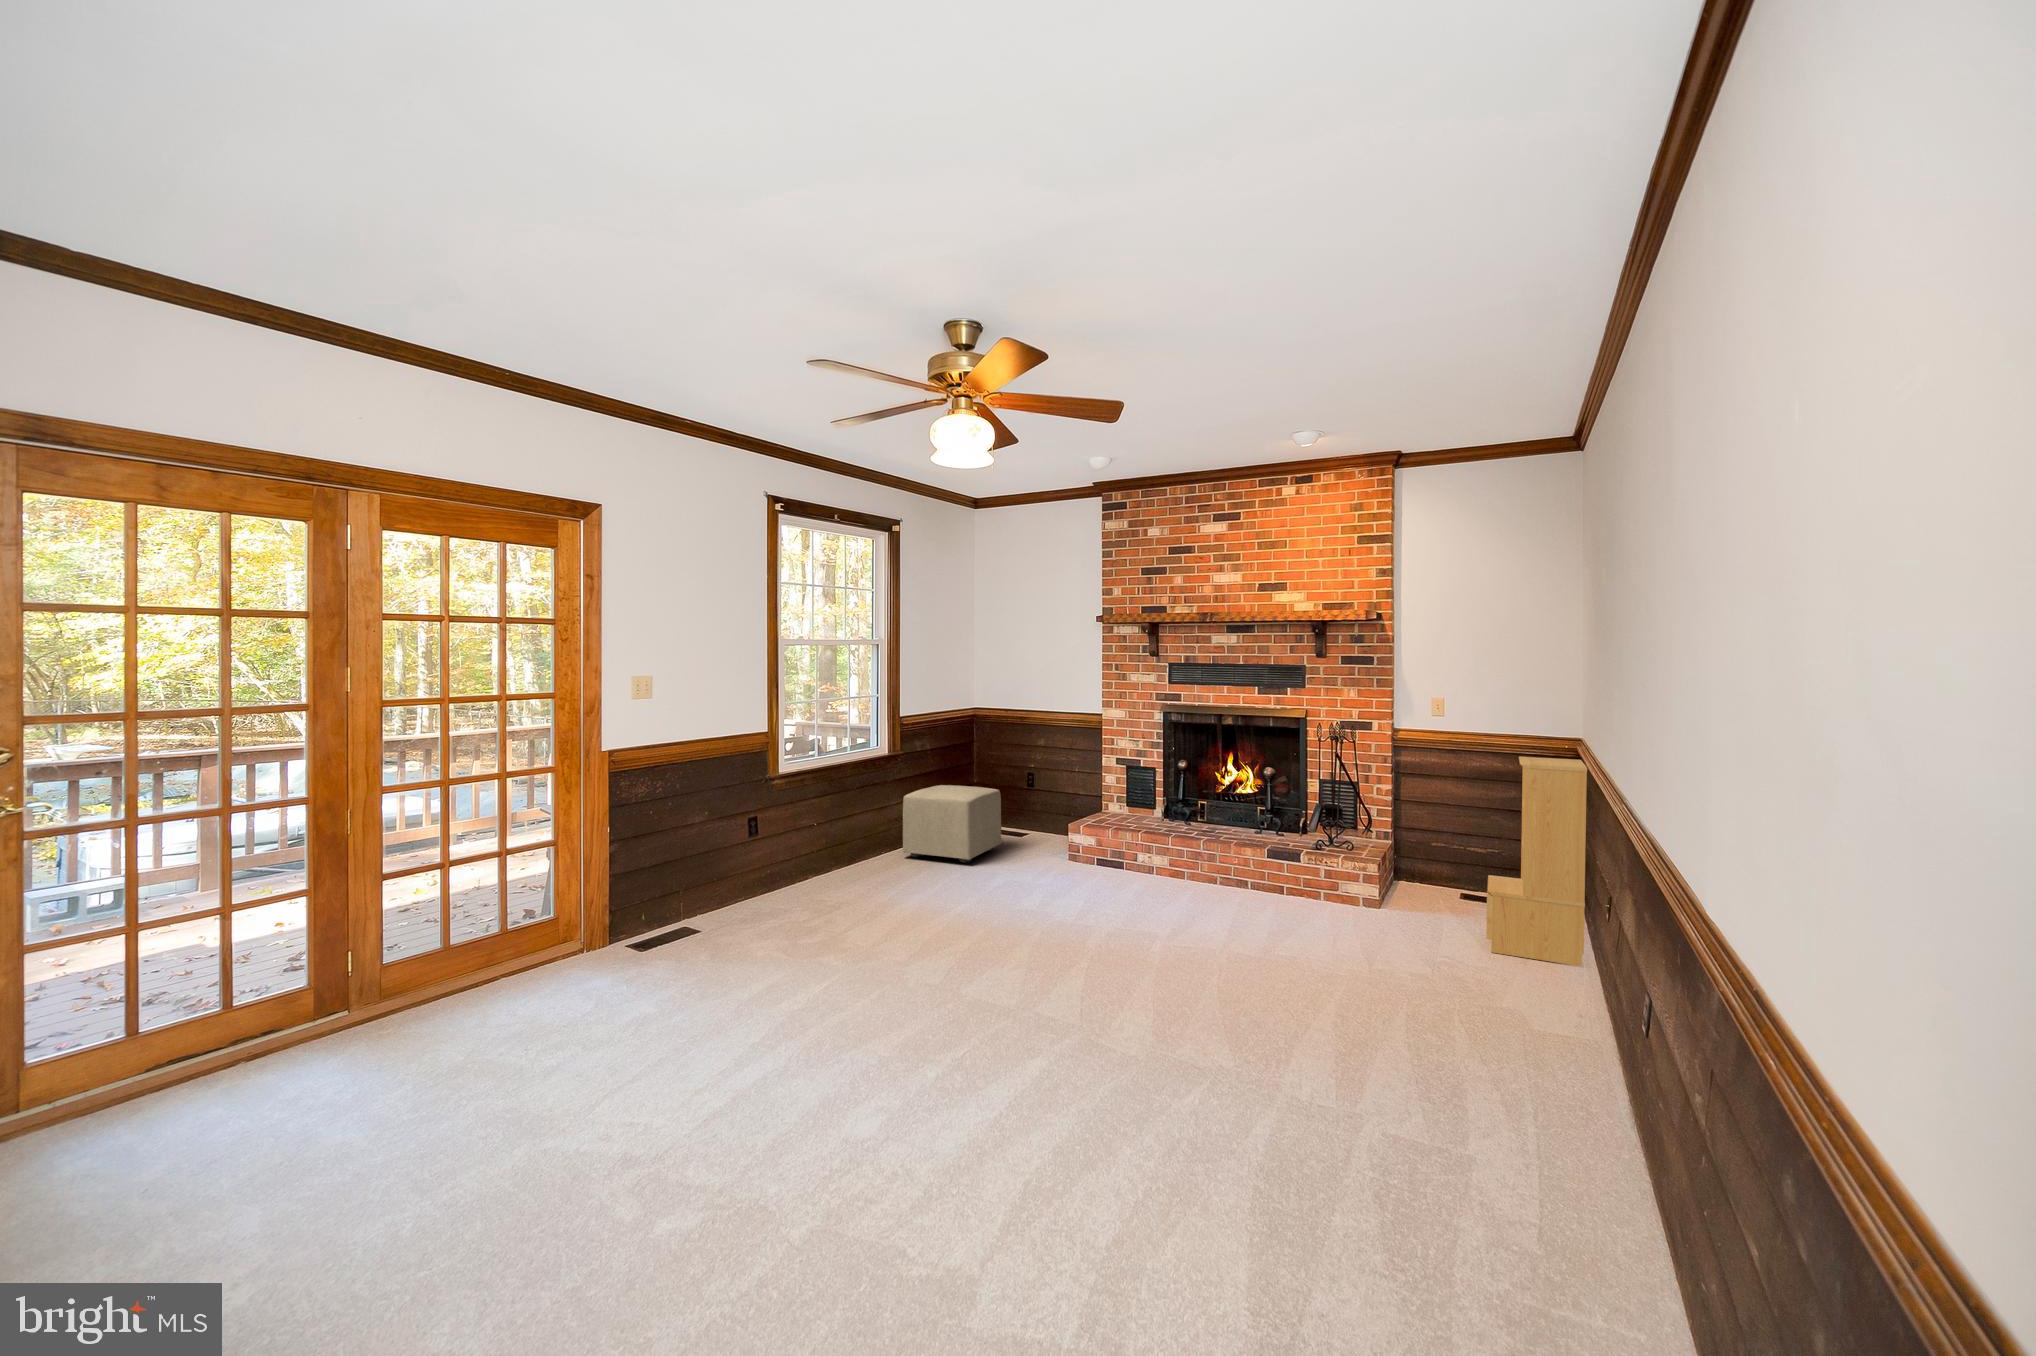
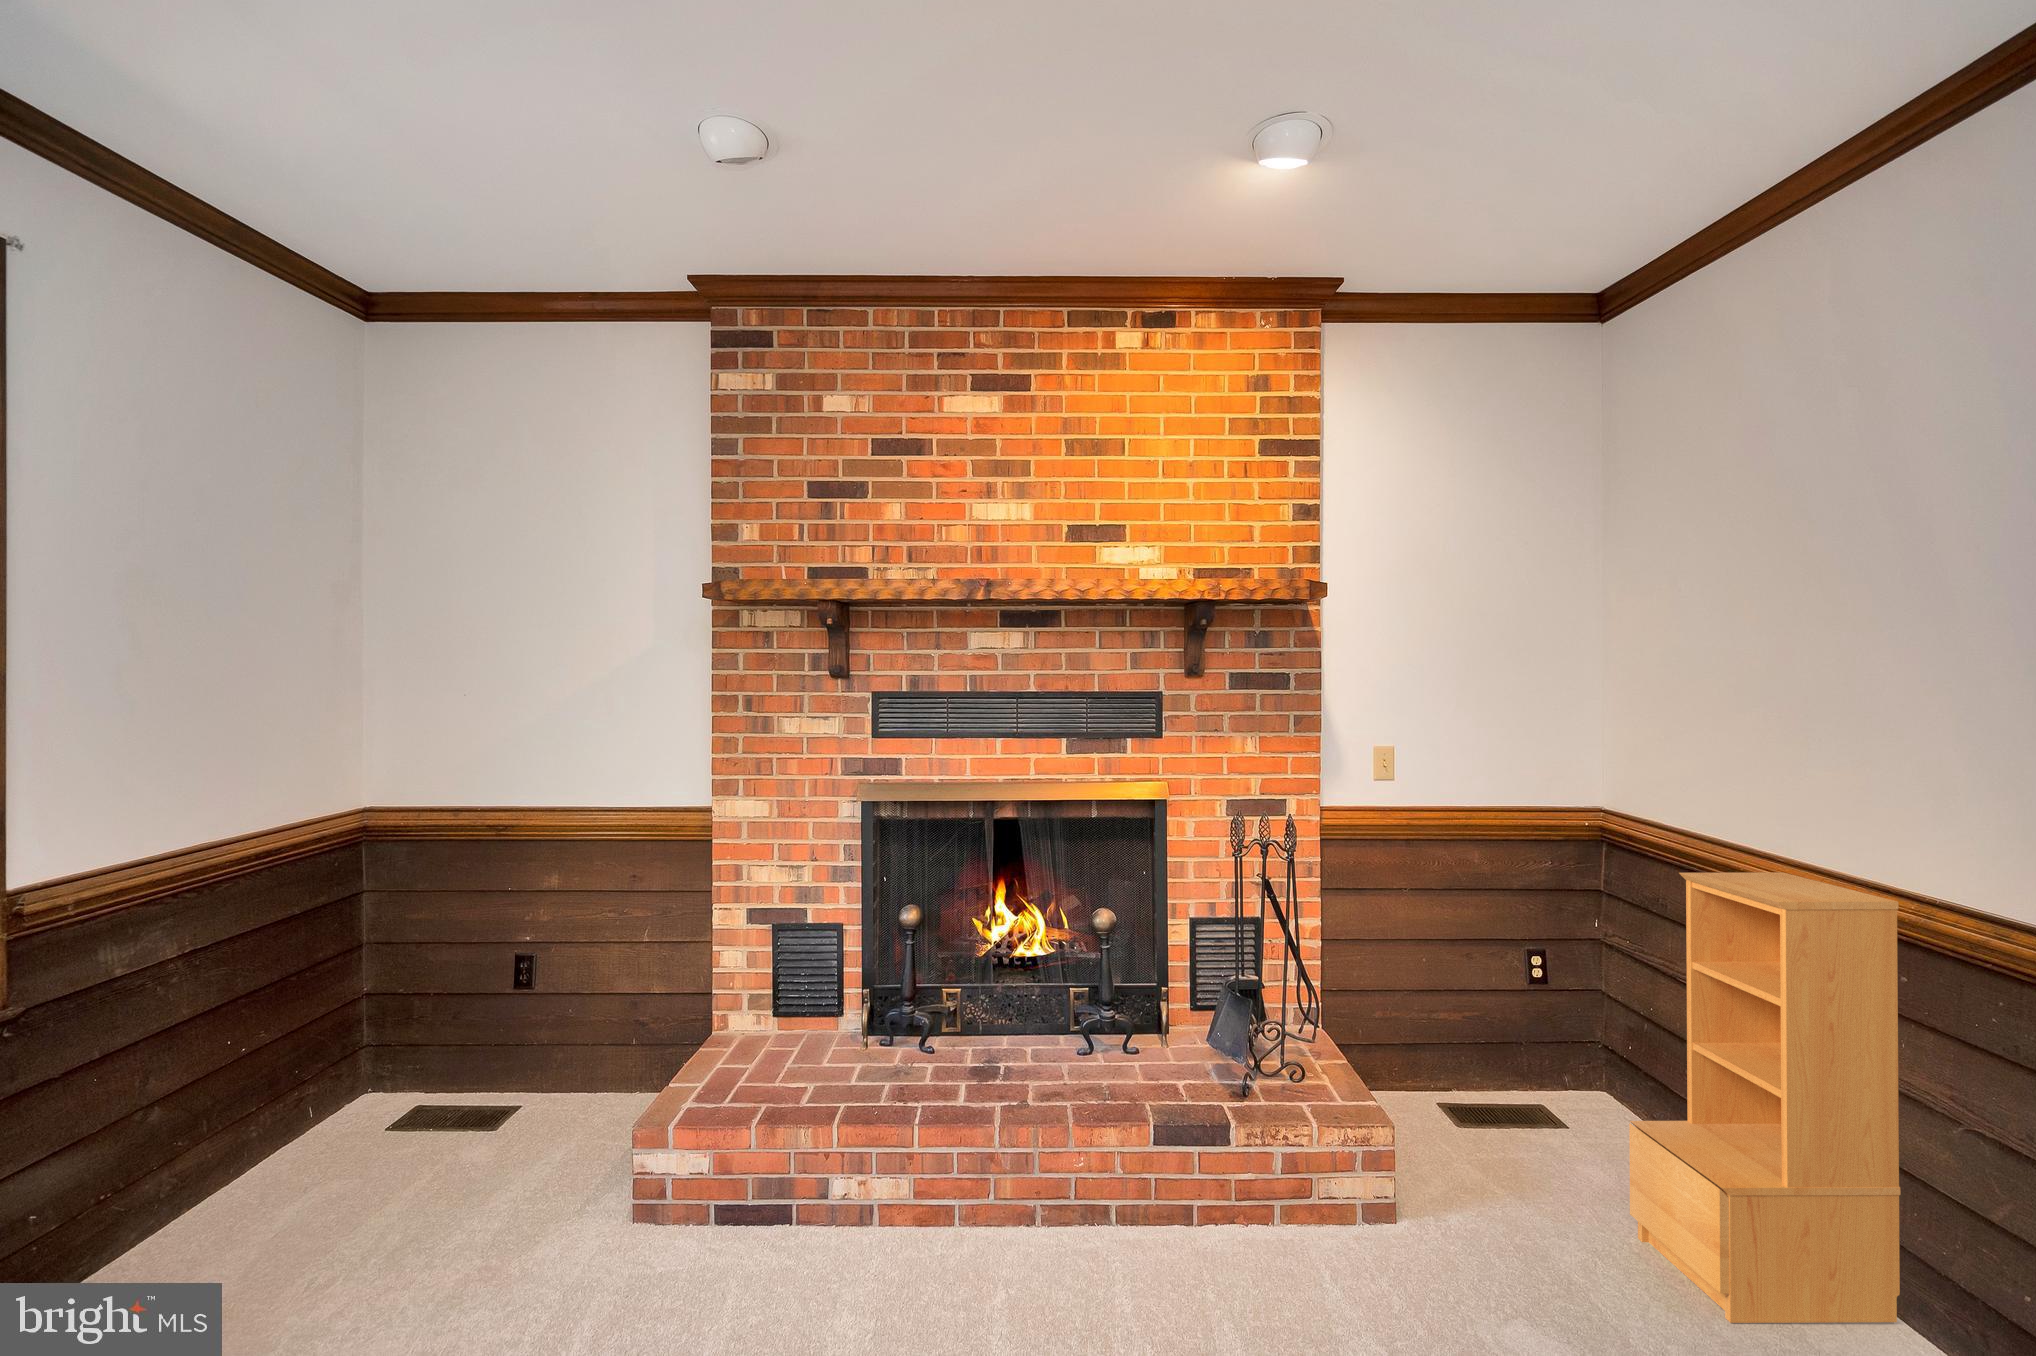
ottoman: present [903,785,1001,863] -> none [94,1033,450,1308]

